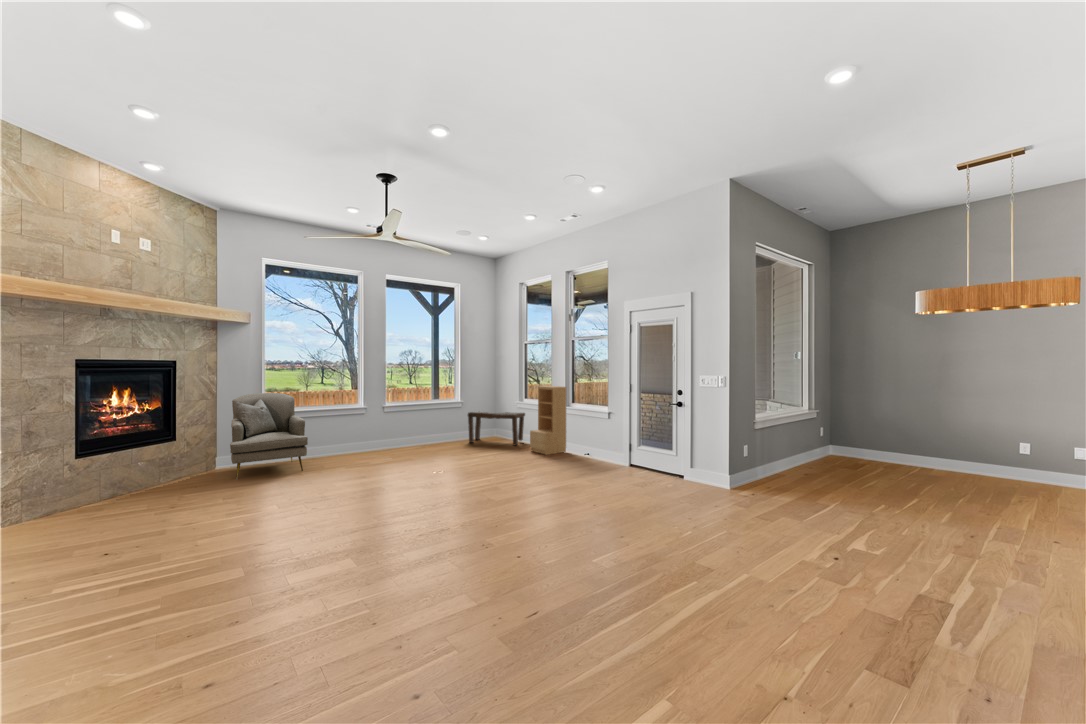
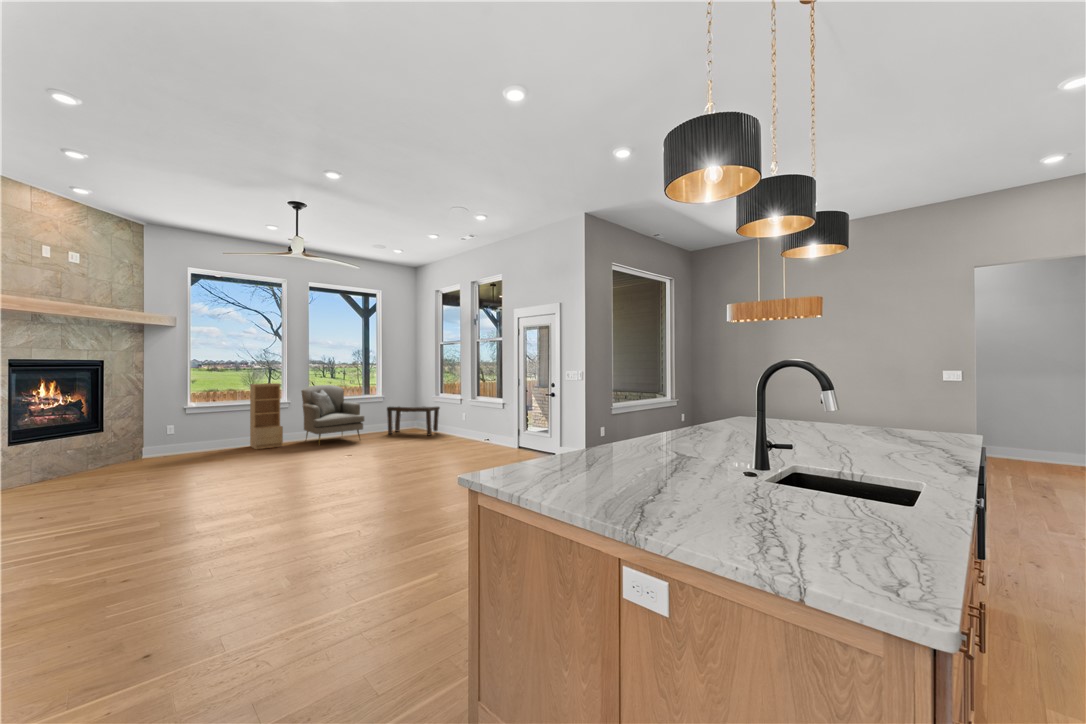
bookshelf: present [530,386,566,455] -> present [250,383,283,449]
armchair: present [230,393,308,479] -> present [301,385,364,445]

